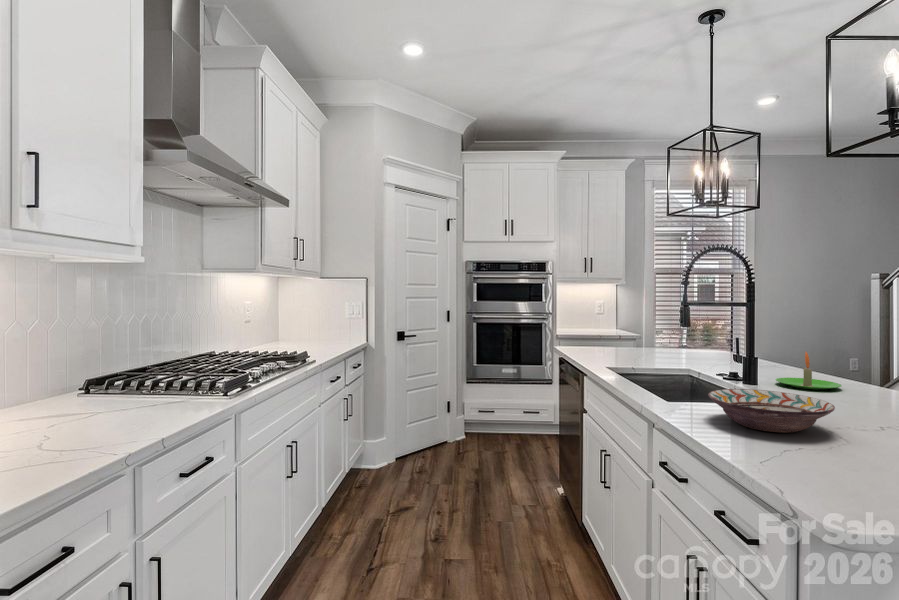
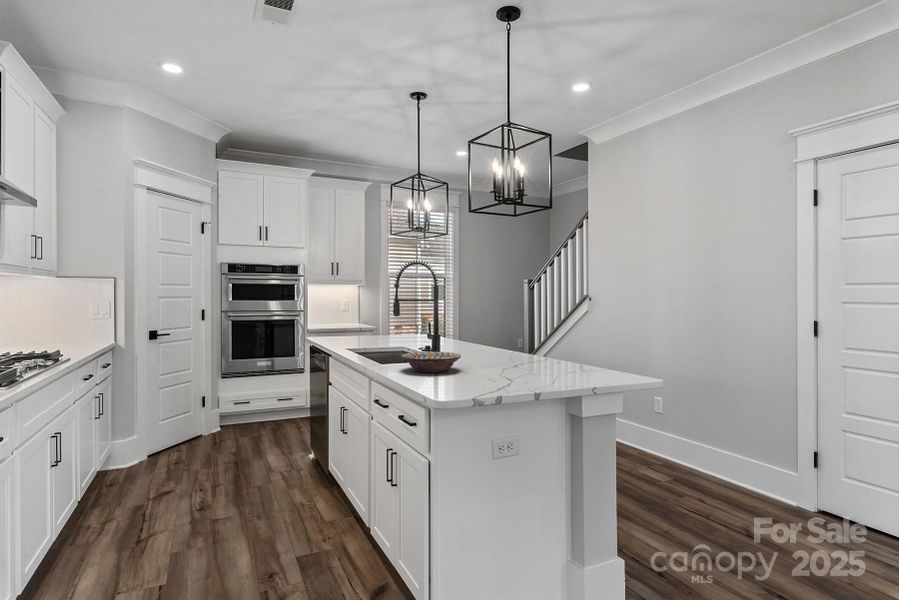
candle: present [776,352,842,390] -> none [448,330,481,353]

